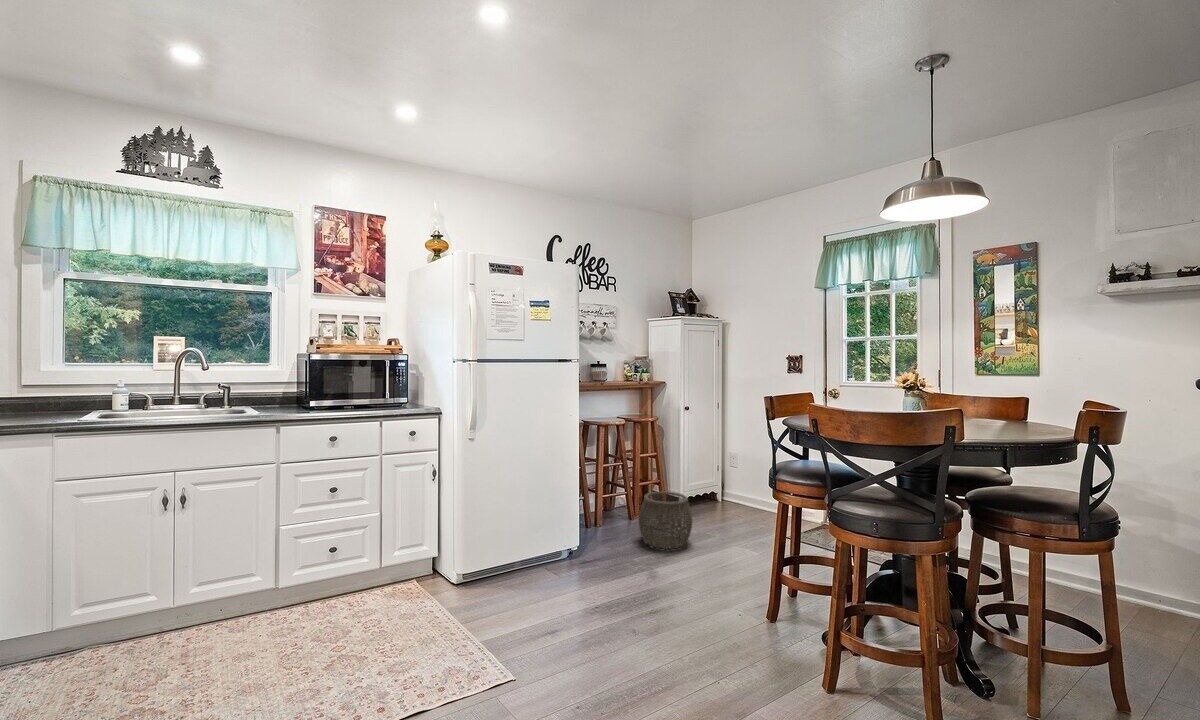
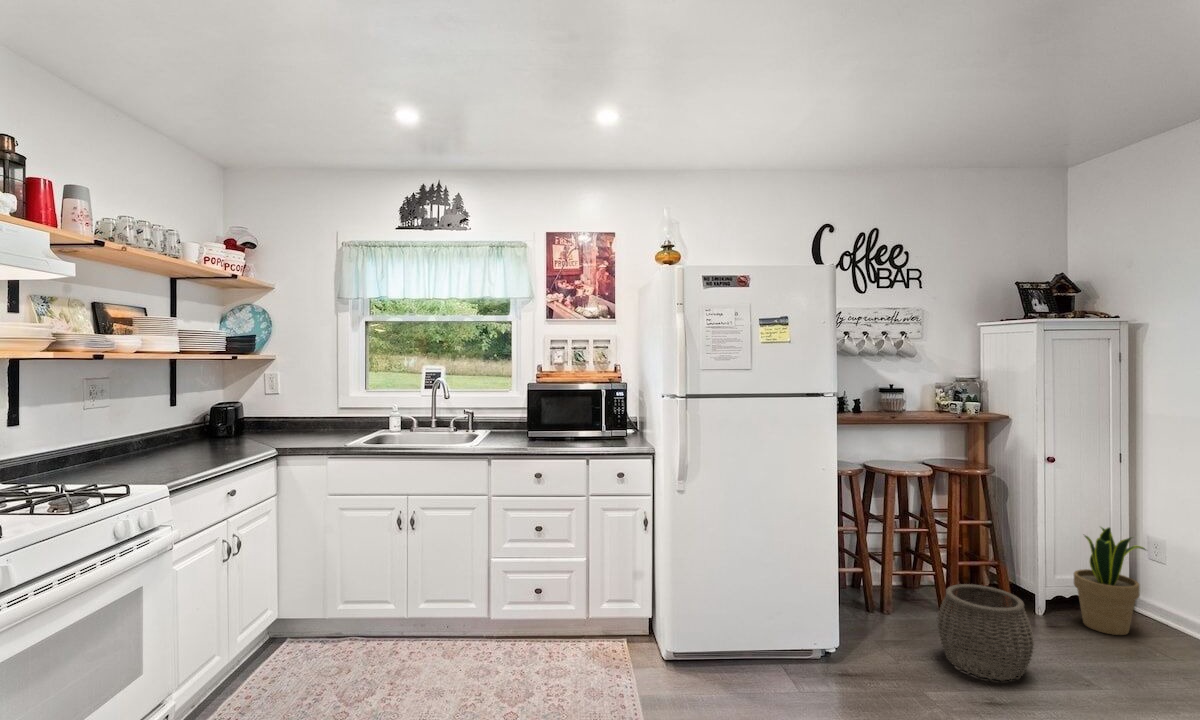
potted plant: none [699,448,734,513] -> present [1074,527,1146,635]

